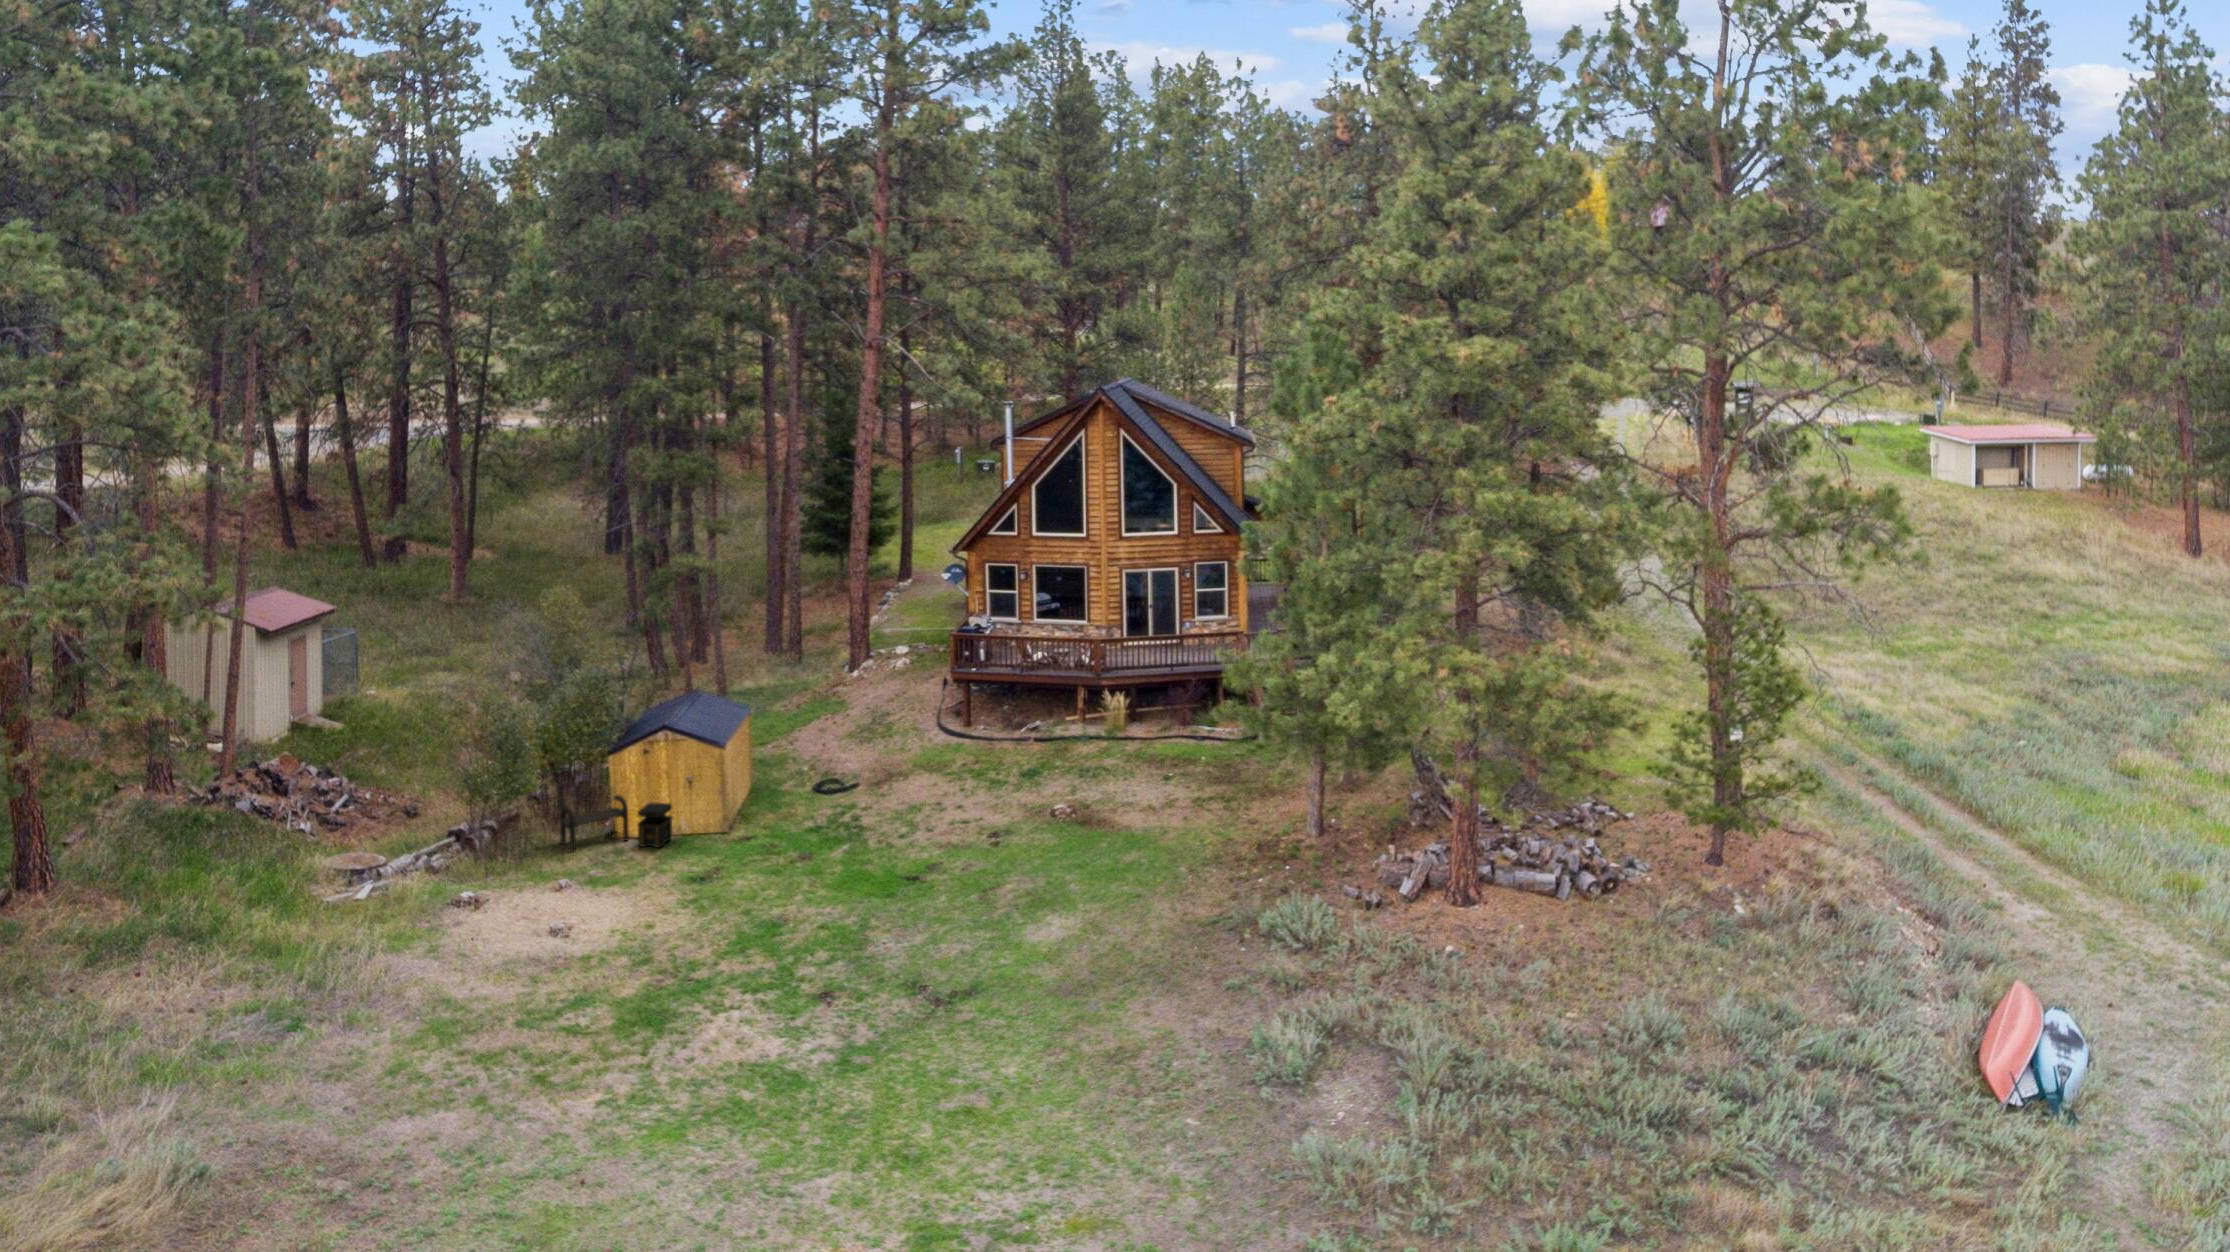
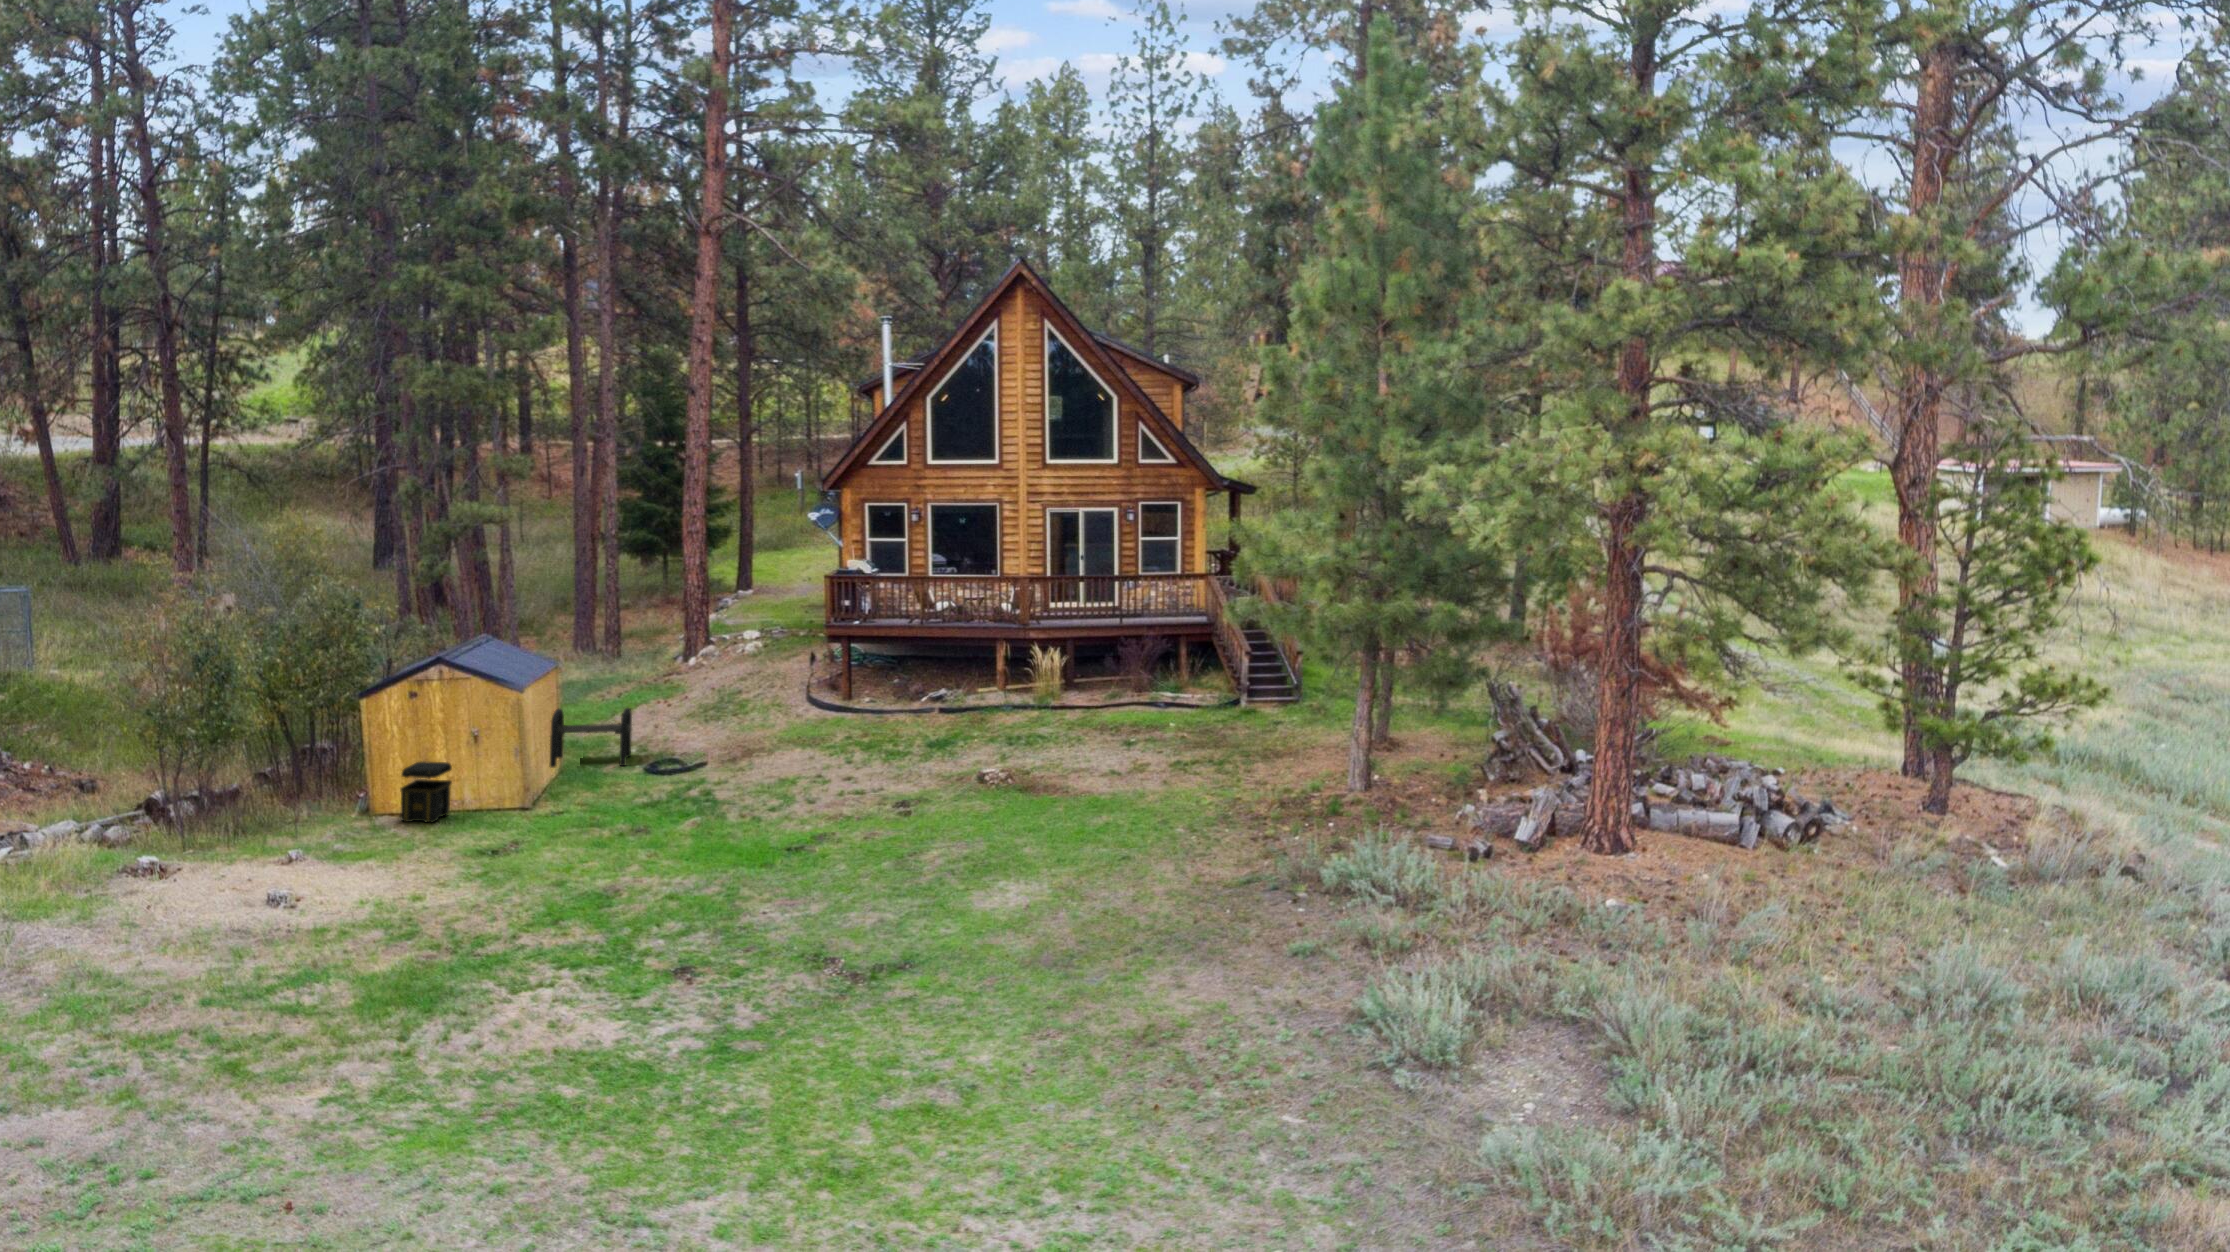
bench: present [560,795,629,853] -> present [550,708,632,768]

